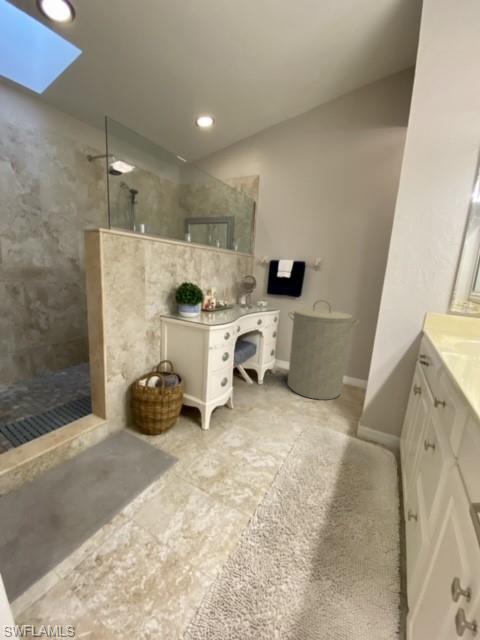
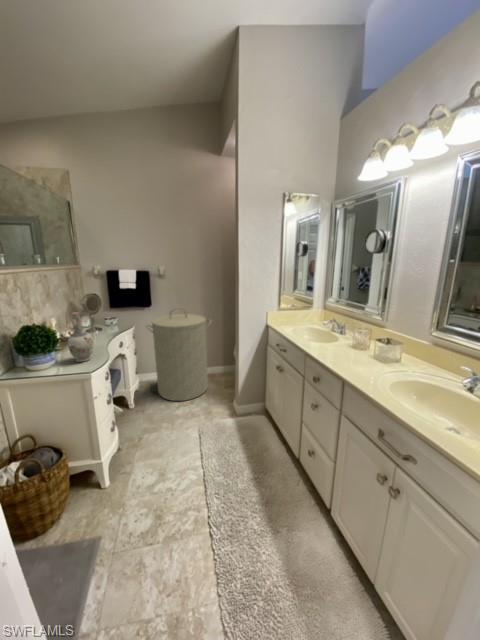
vase: none [206,277,224,319] -> present [68,312,93,362]

